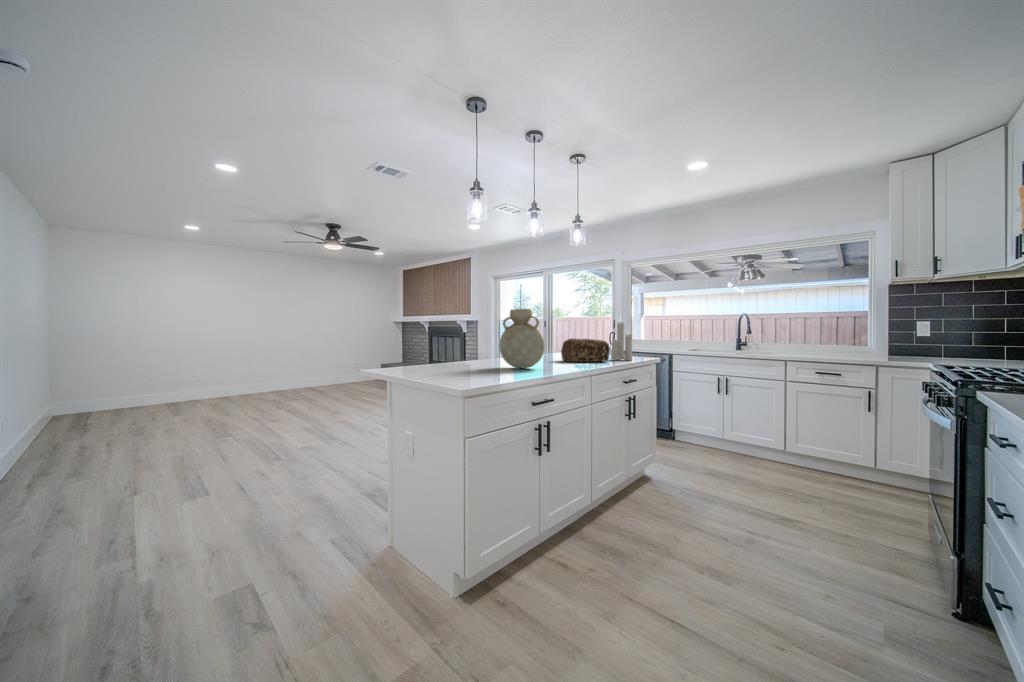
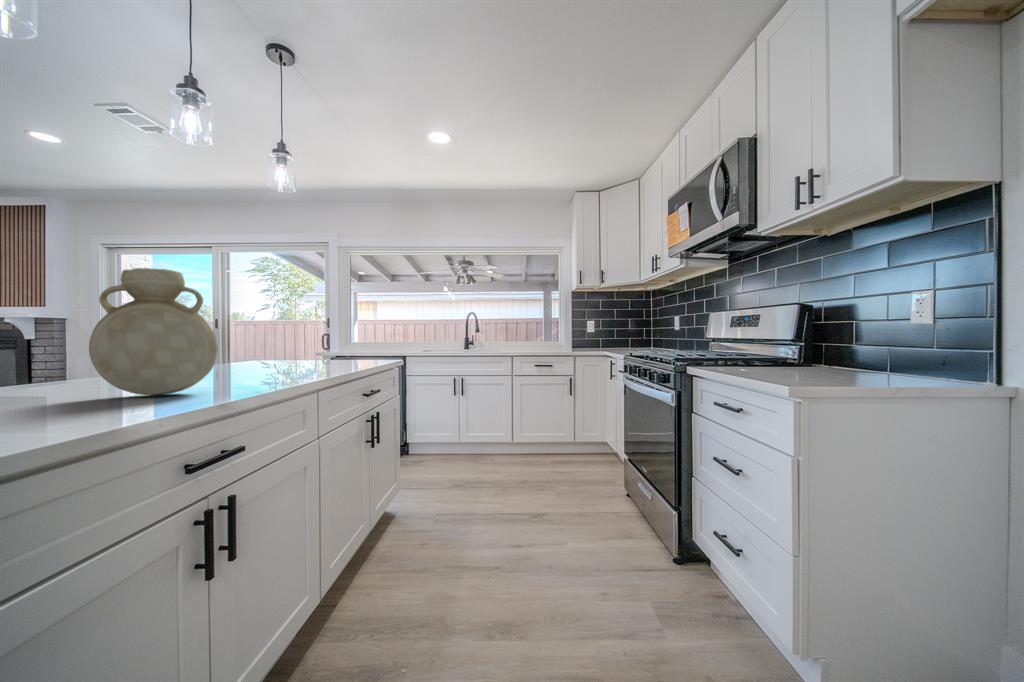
candle: present [611,322,632,360] -> none [336,303,368,367]
bread loaf: present [561,339,610,362] -> none [253,337,338,375]

